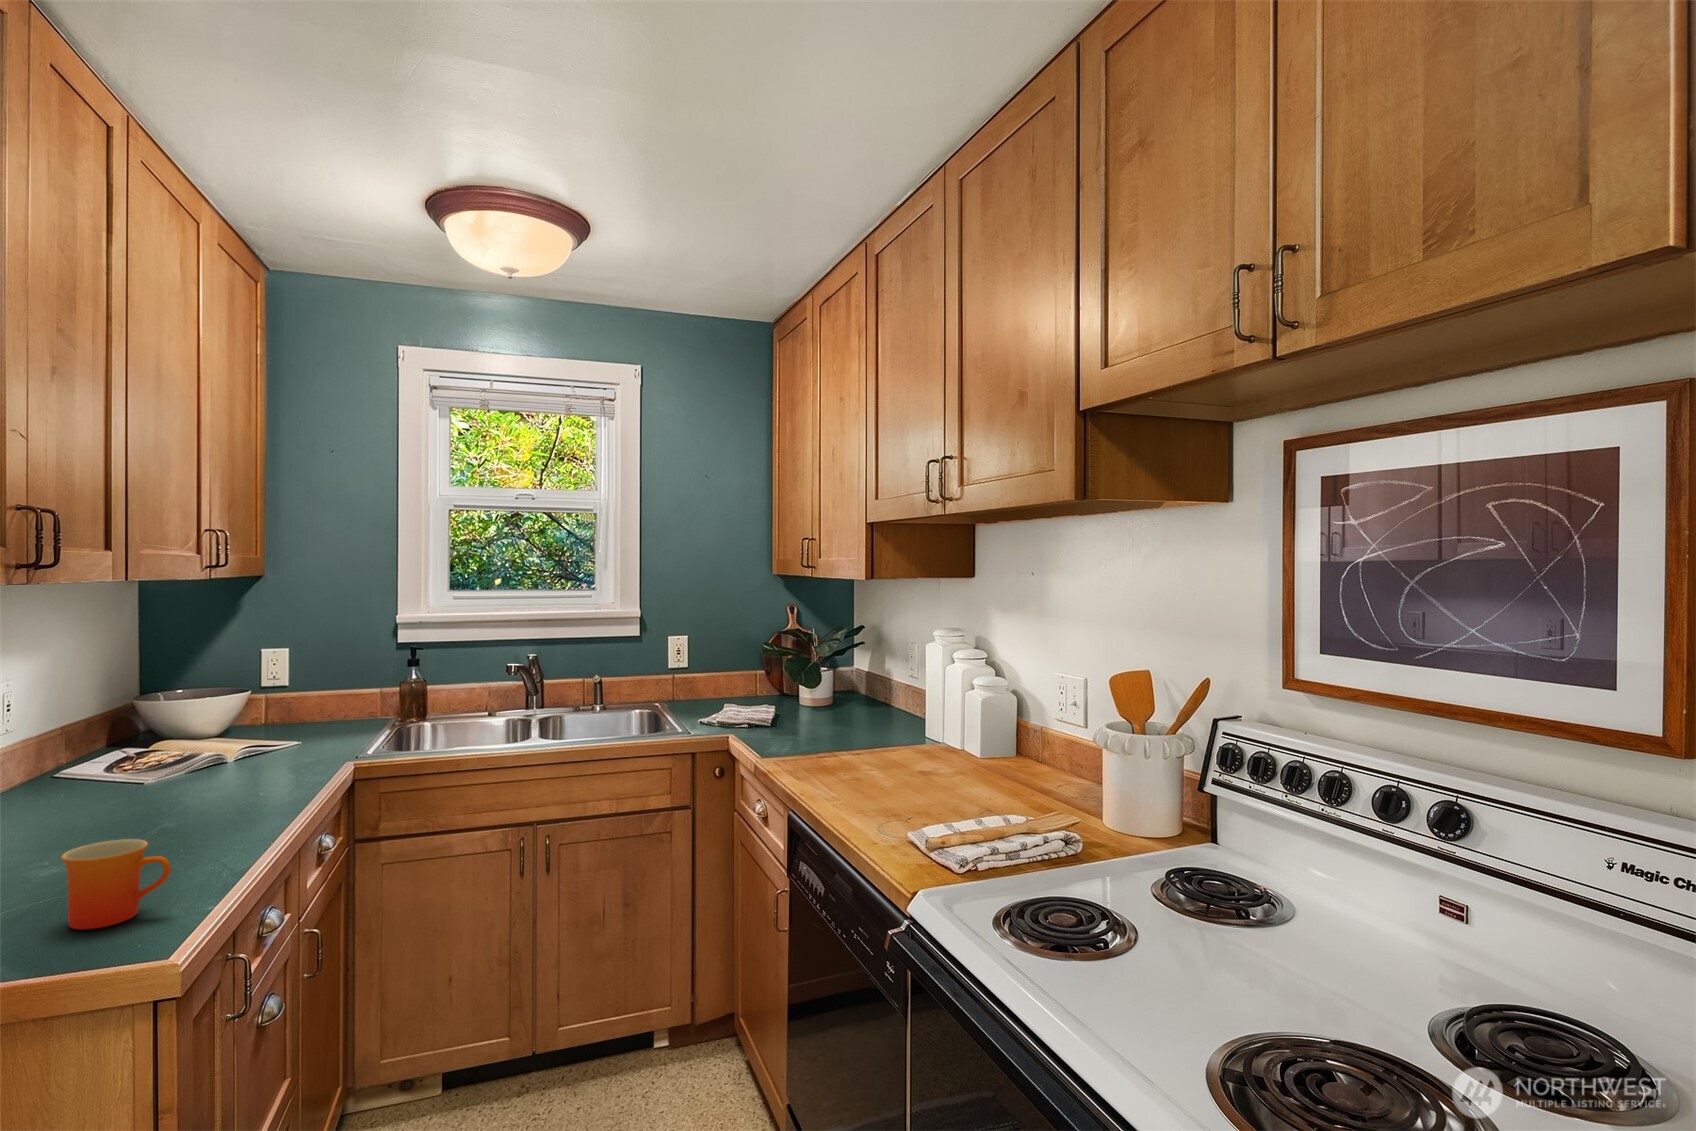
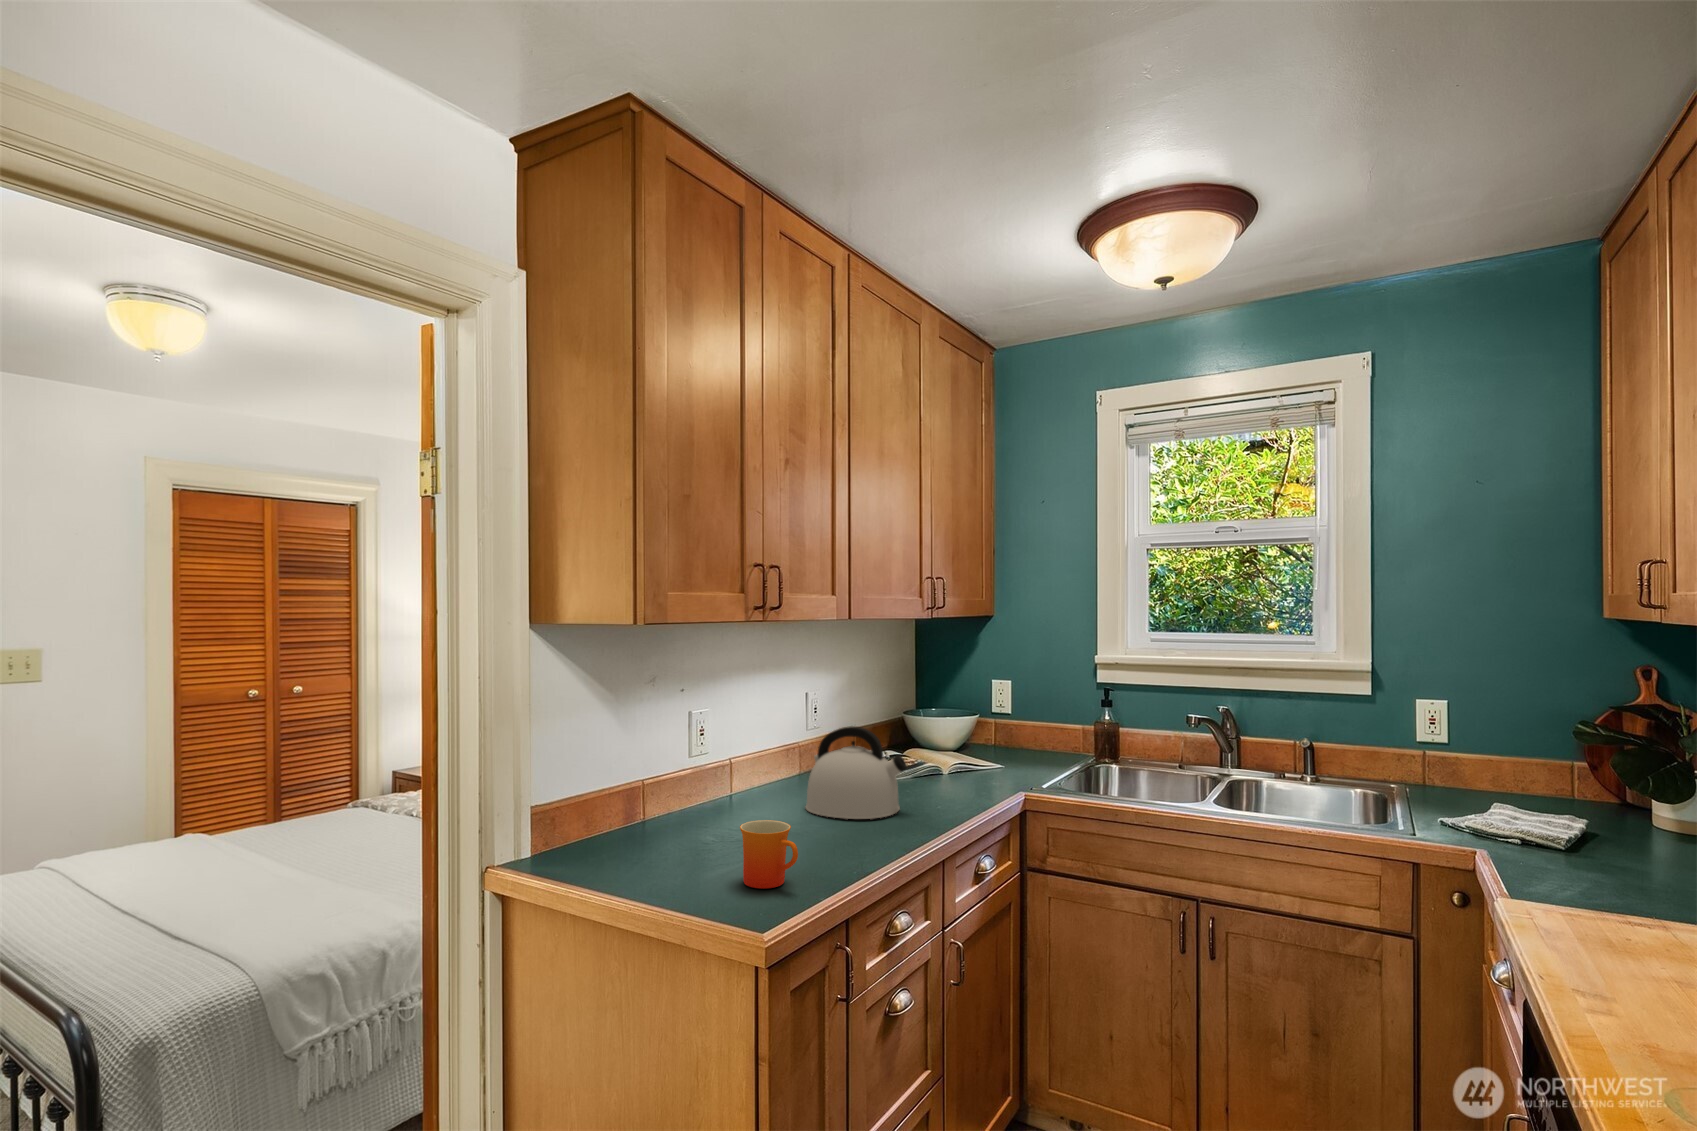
kettle: none [66,717,233,835] -> present [806,726,907,819]

